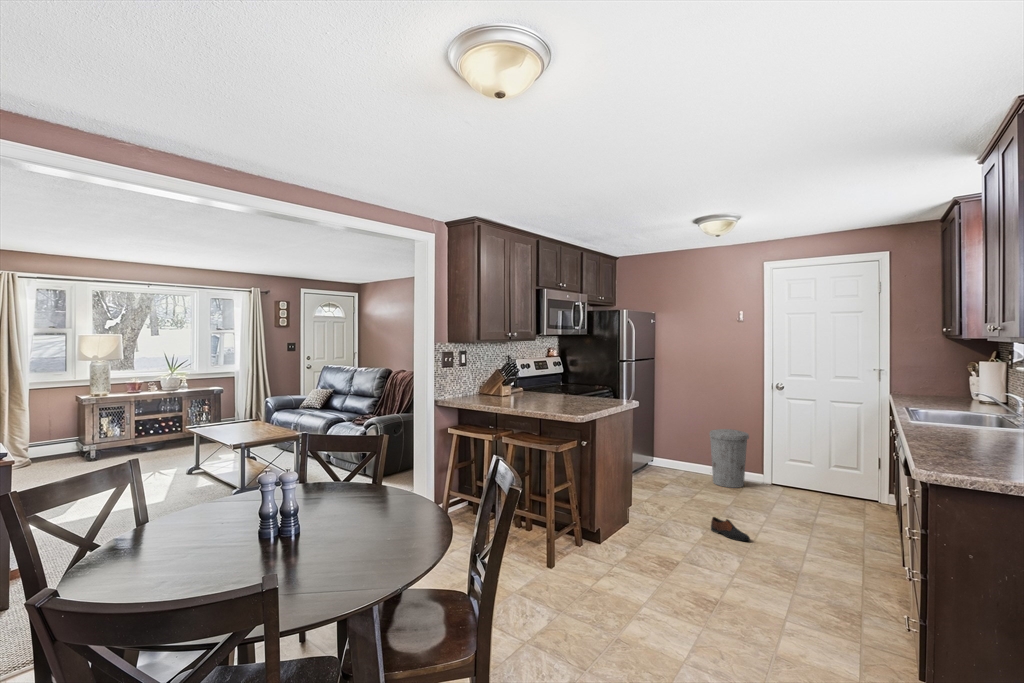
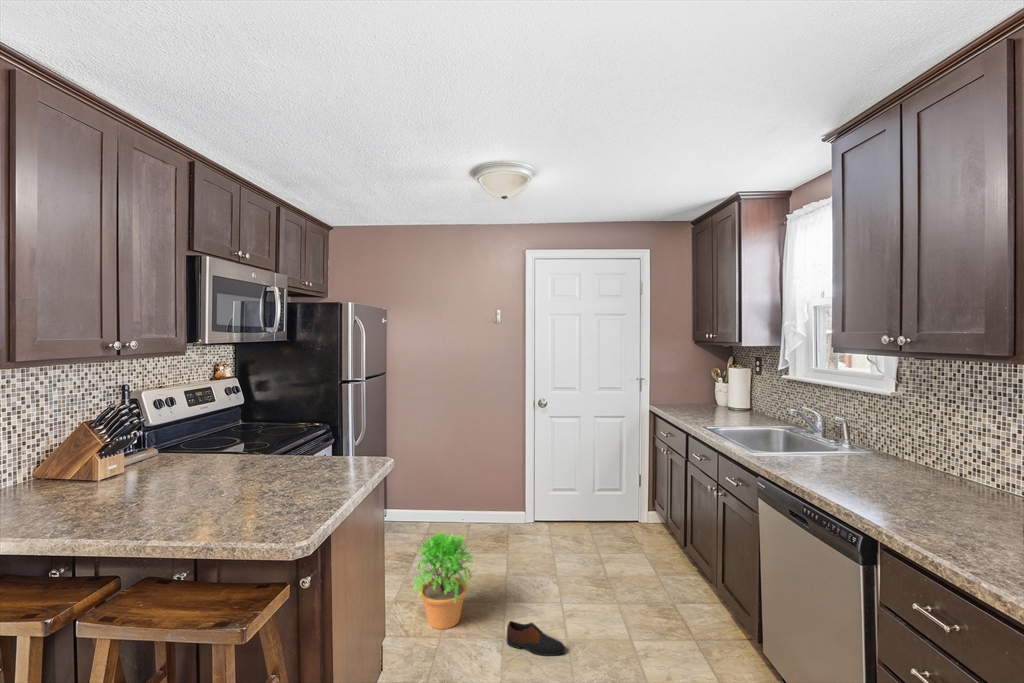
trash can: present [709,429,749,488] -> none [465,461,512,540]
potted plant: none [652,456,698,516] -> present [414,532,472,629]

